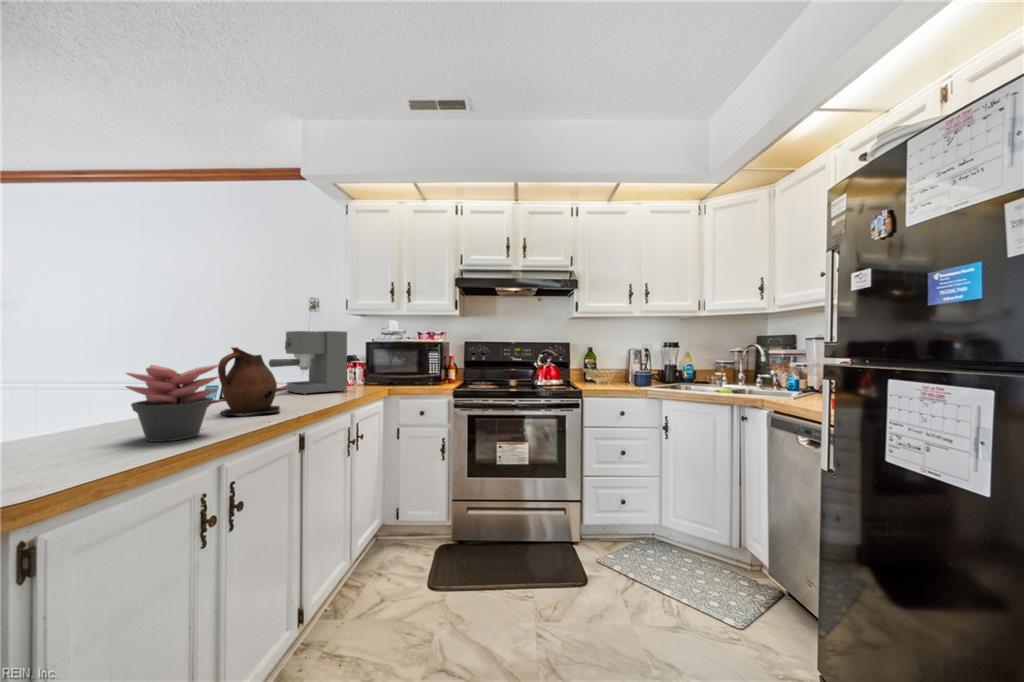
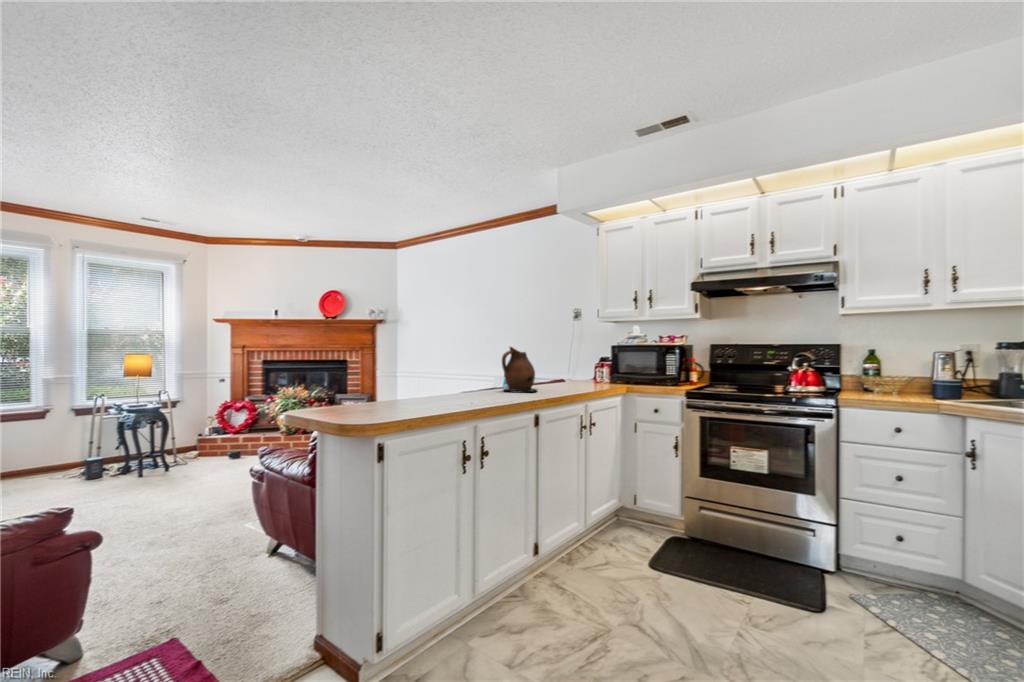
coffee maker: present [269,331,347,395] -> none [535,336,591,386]
succulent plant: present [126,365,219,442] -> none [459,355,500,398]

